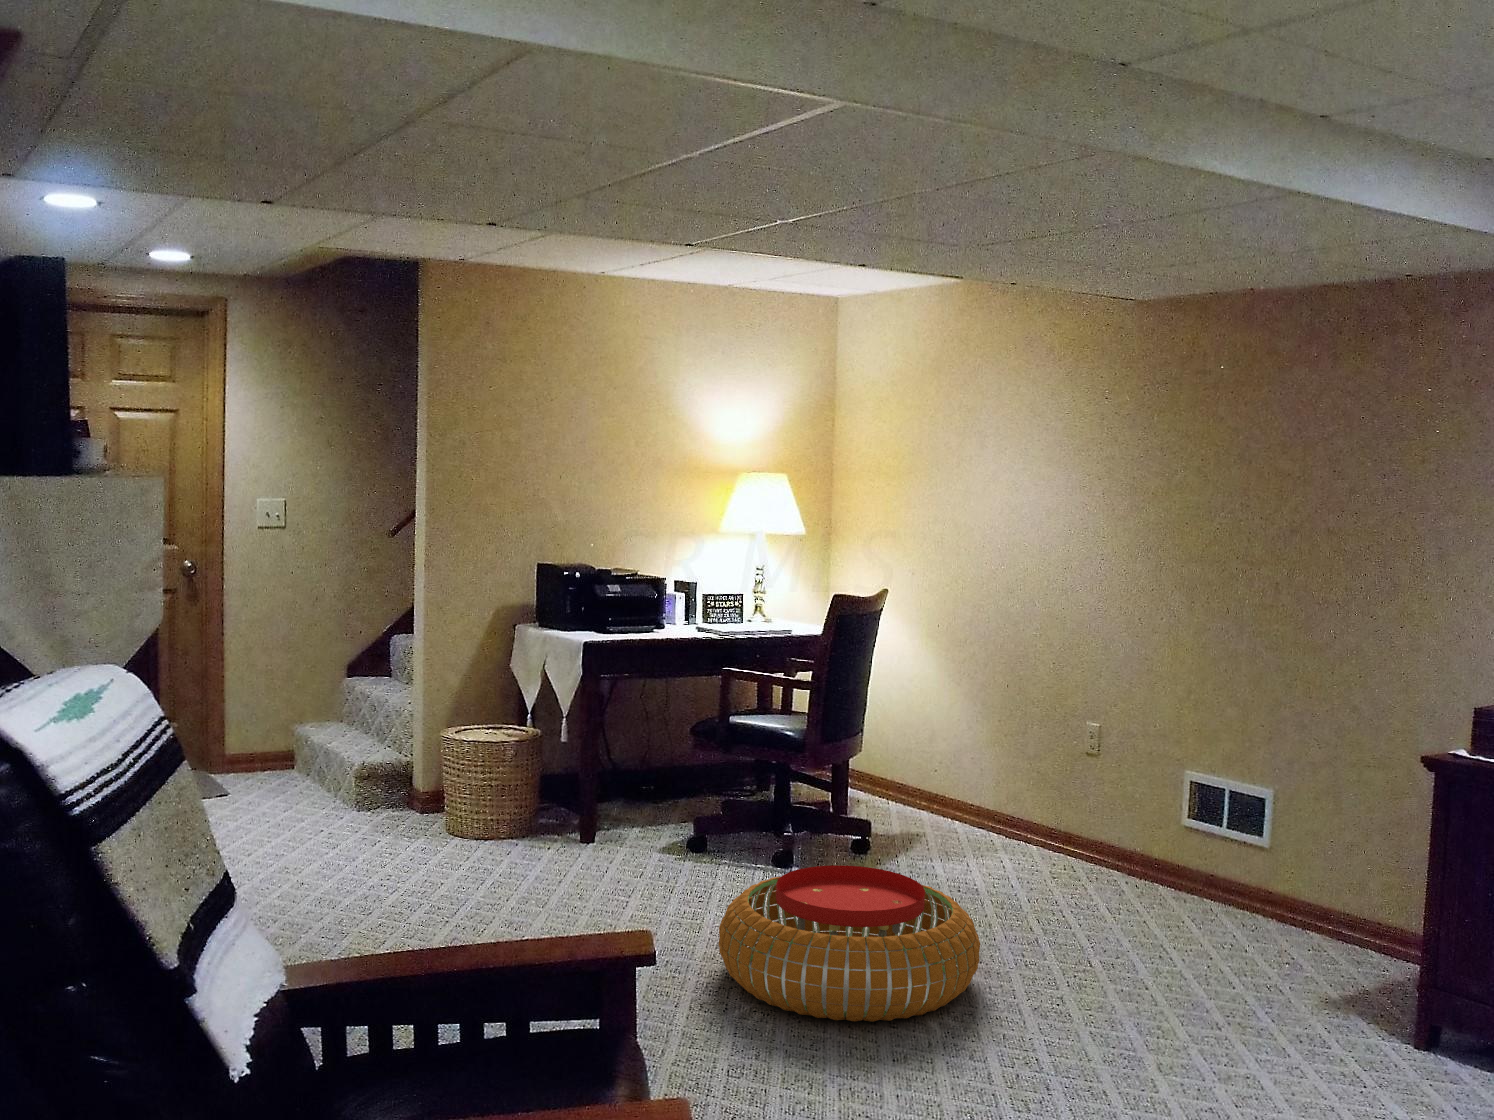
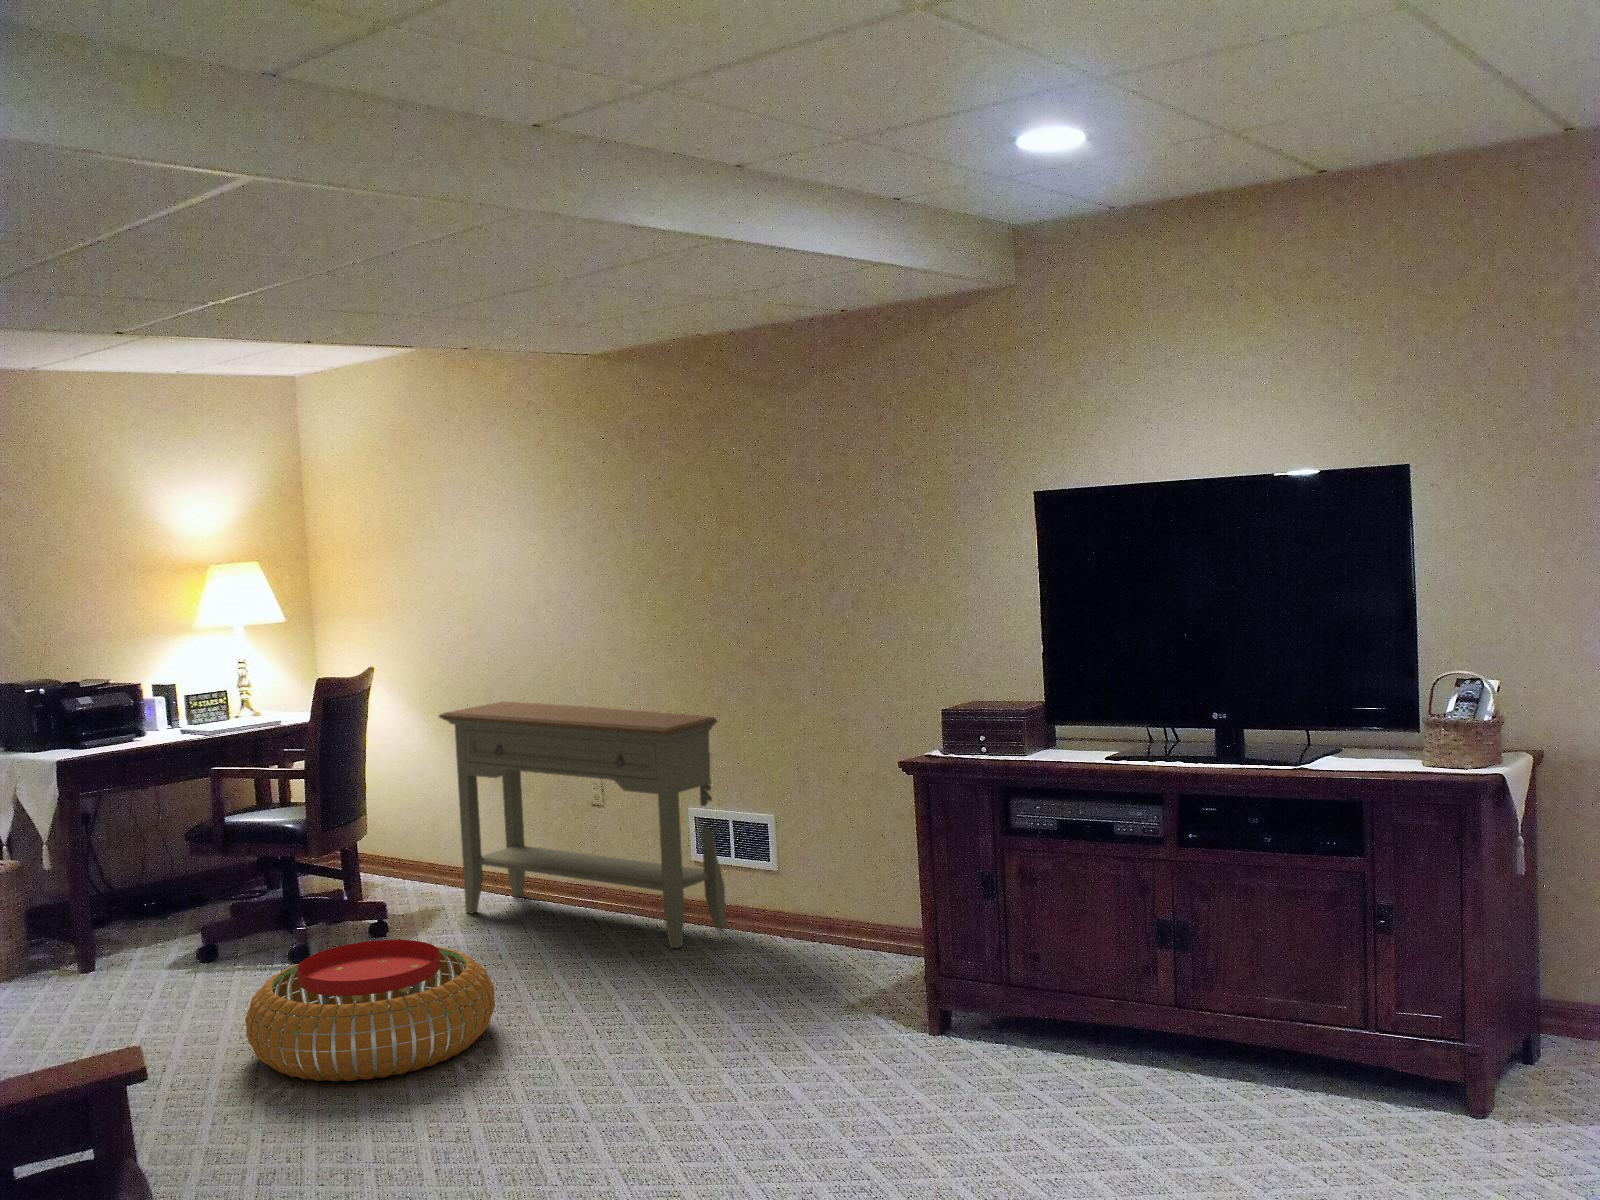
console table: none [942,635,1265,929] -> present [439,701,726,948]

